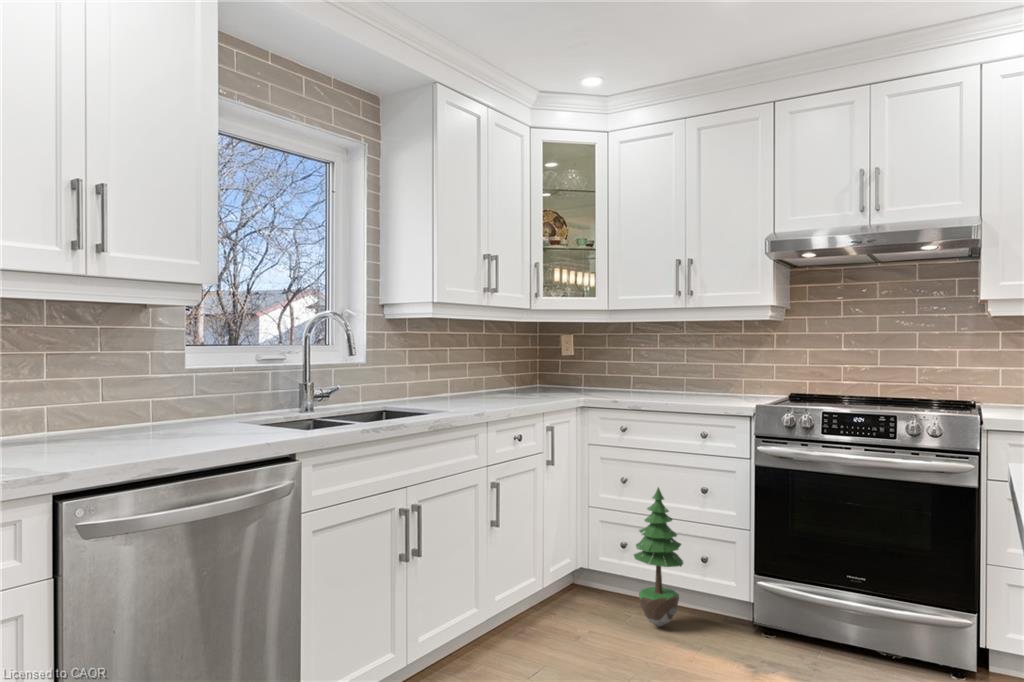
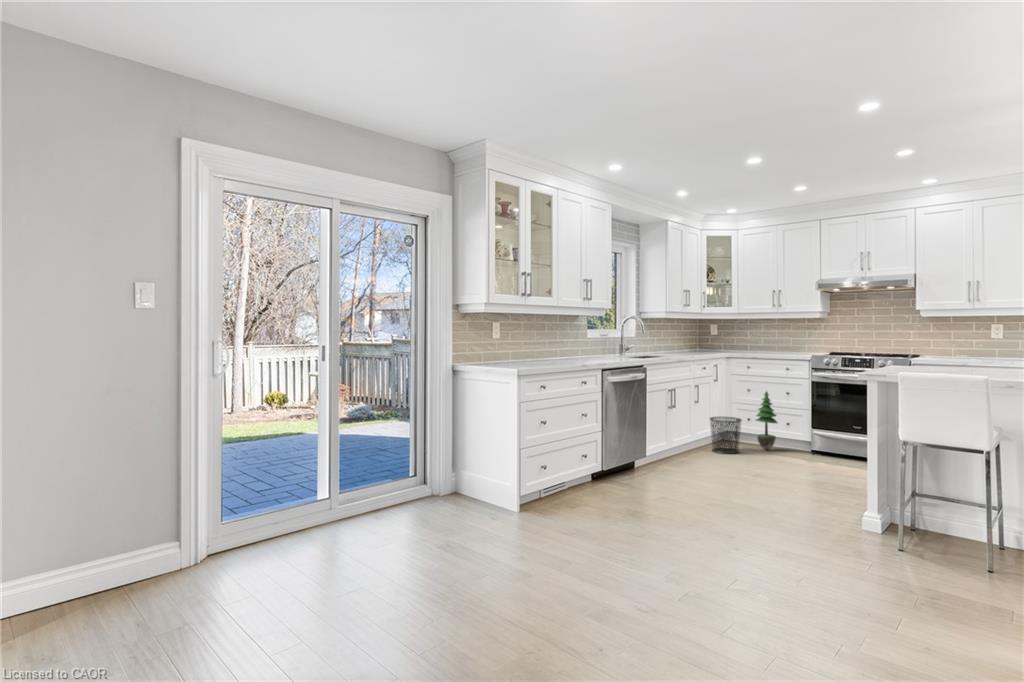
waste bin: none [527,550,601,652] -> present [710,417,741,454]

